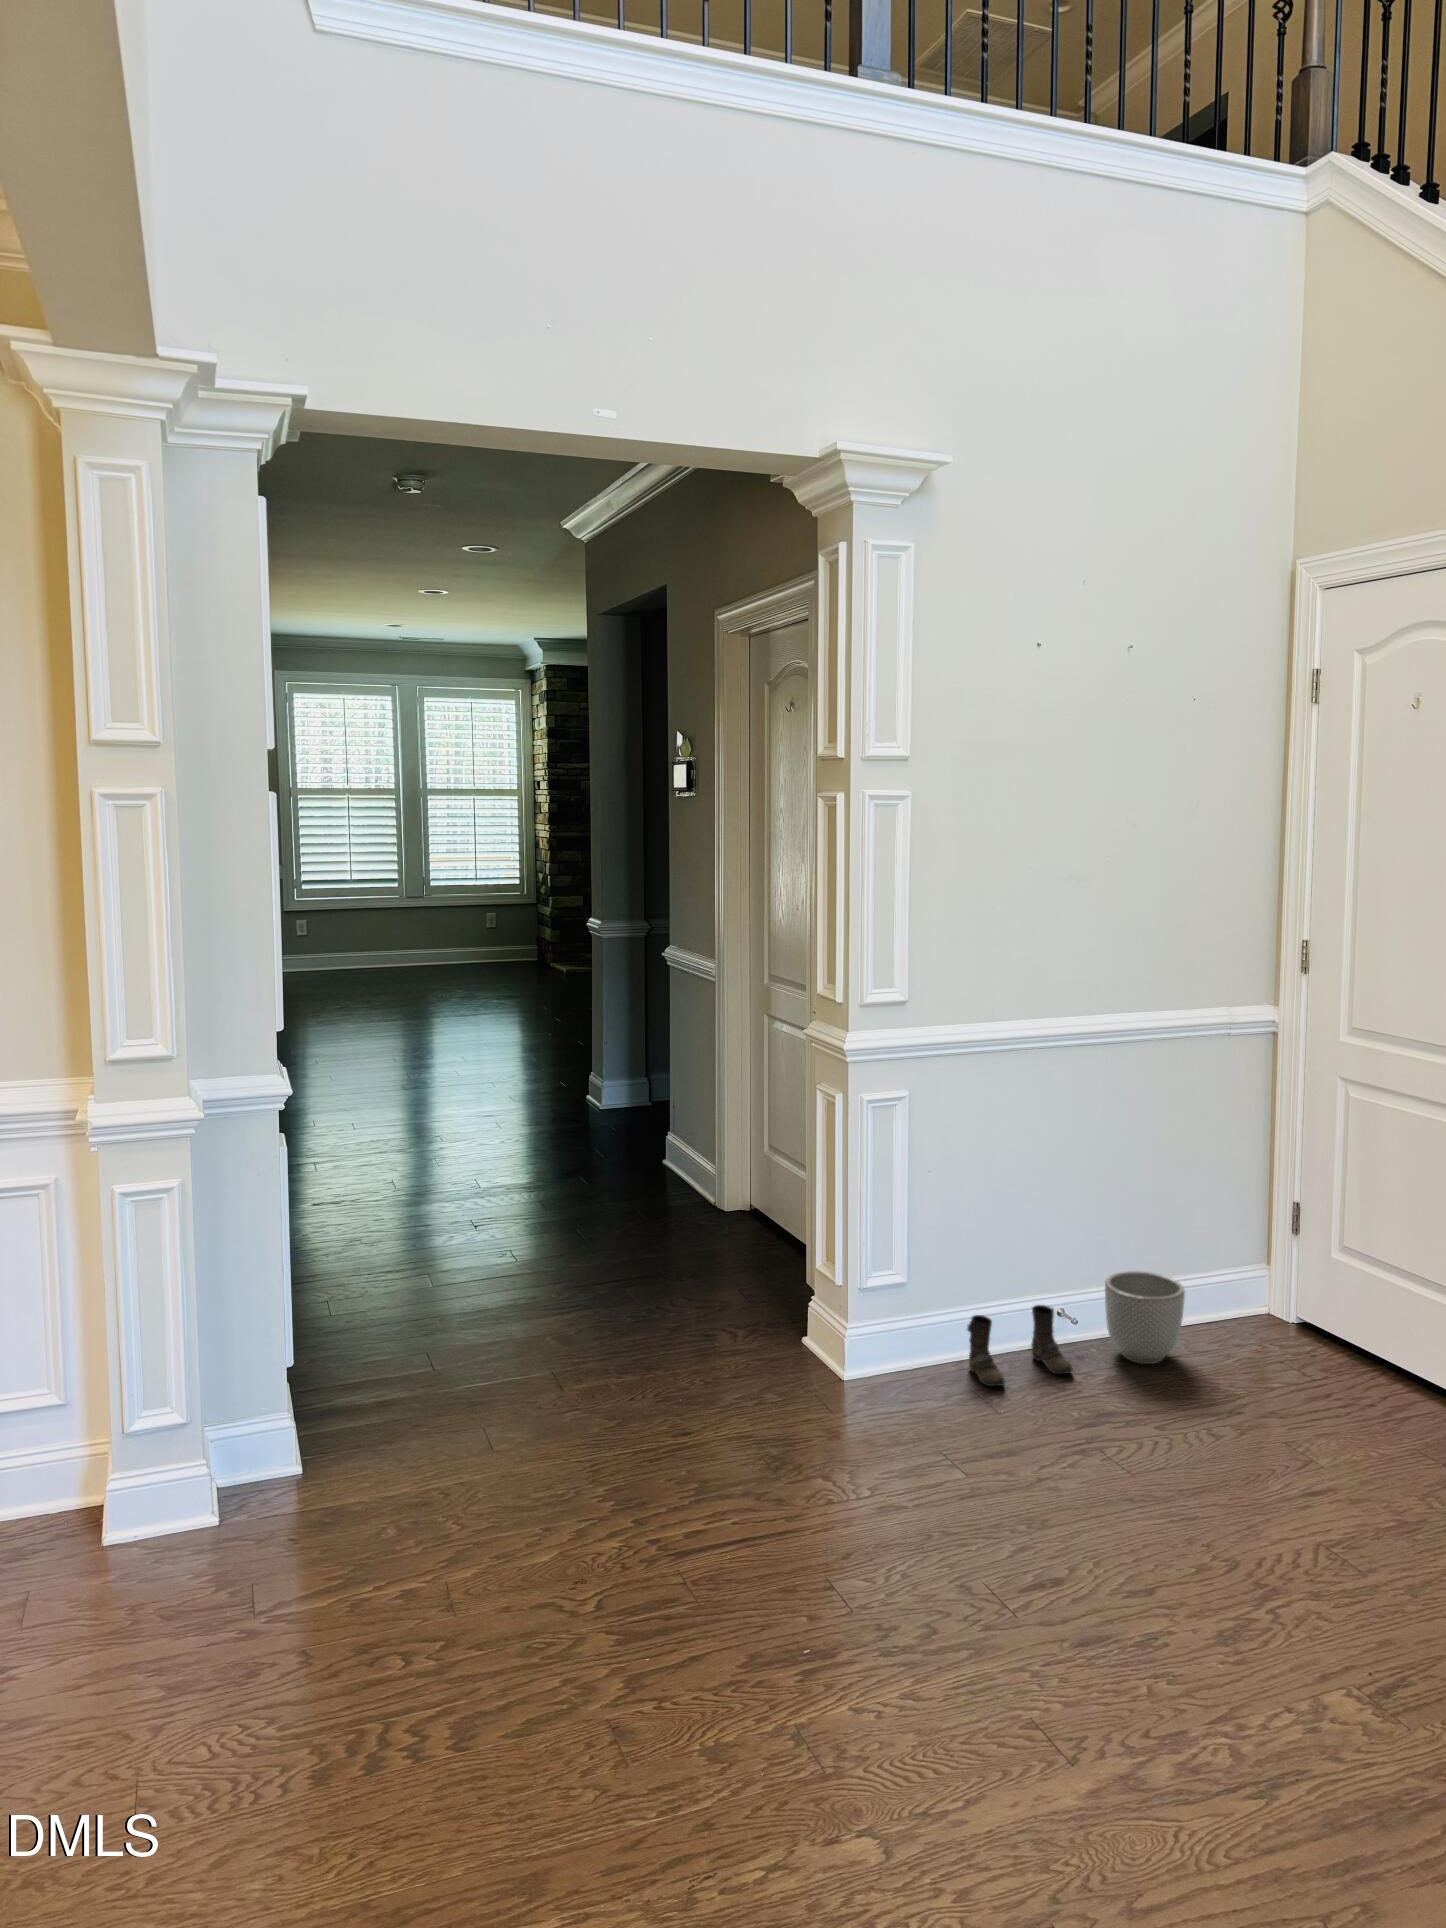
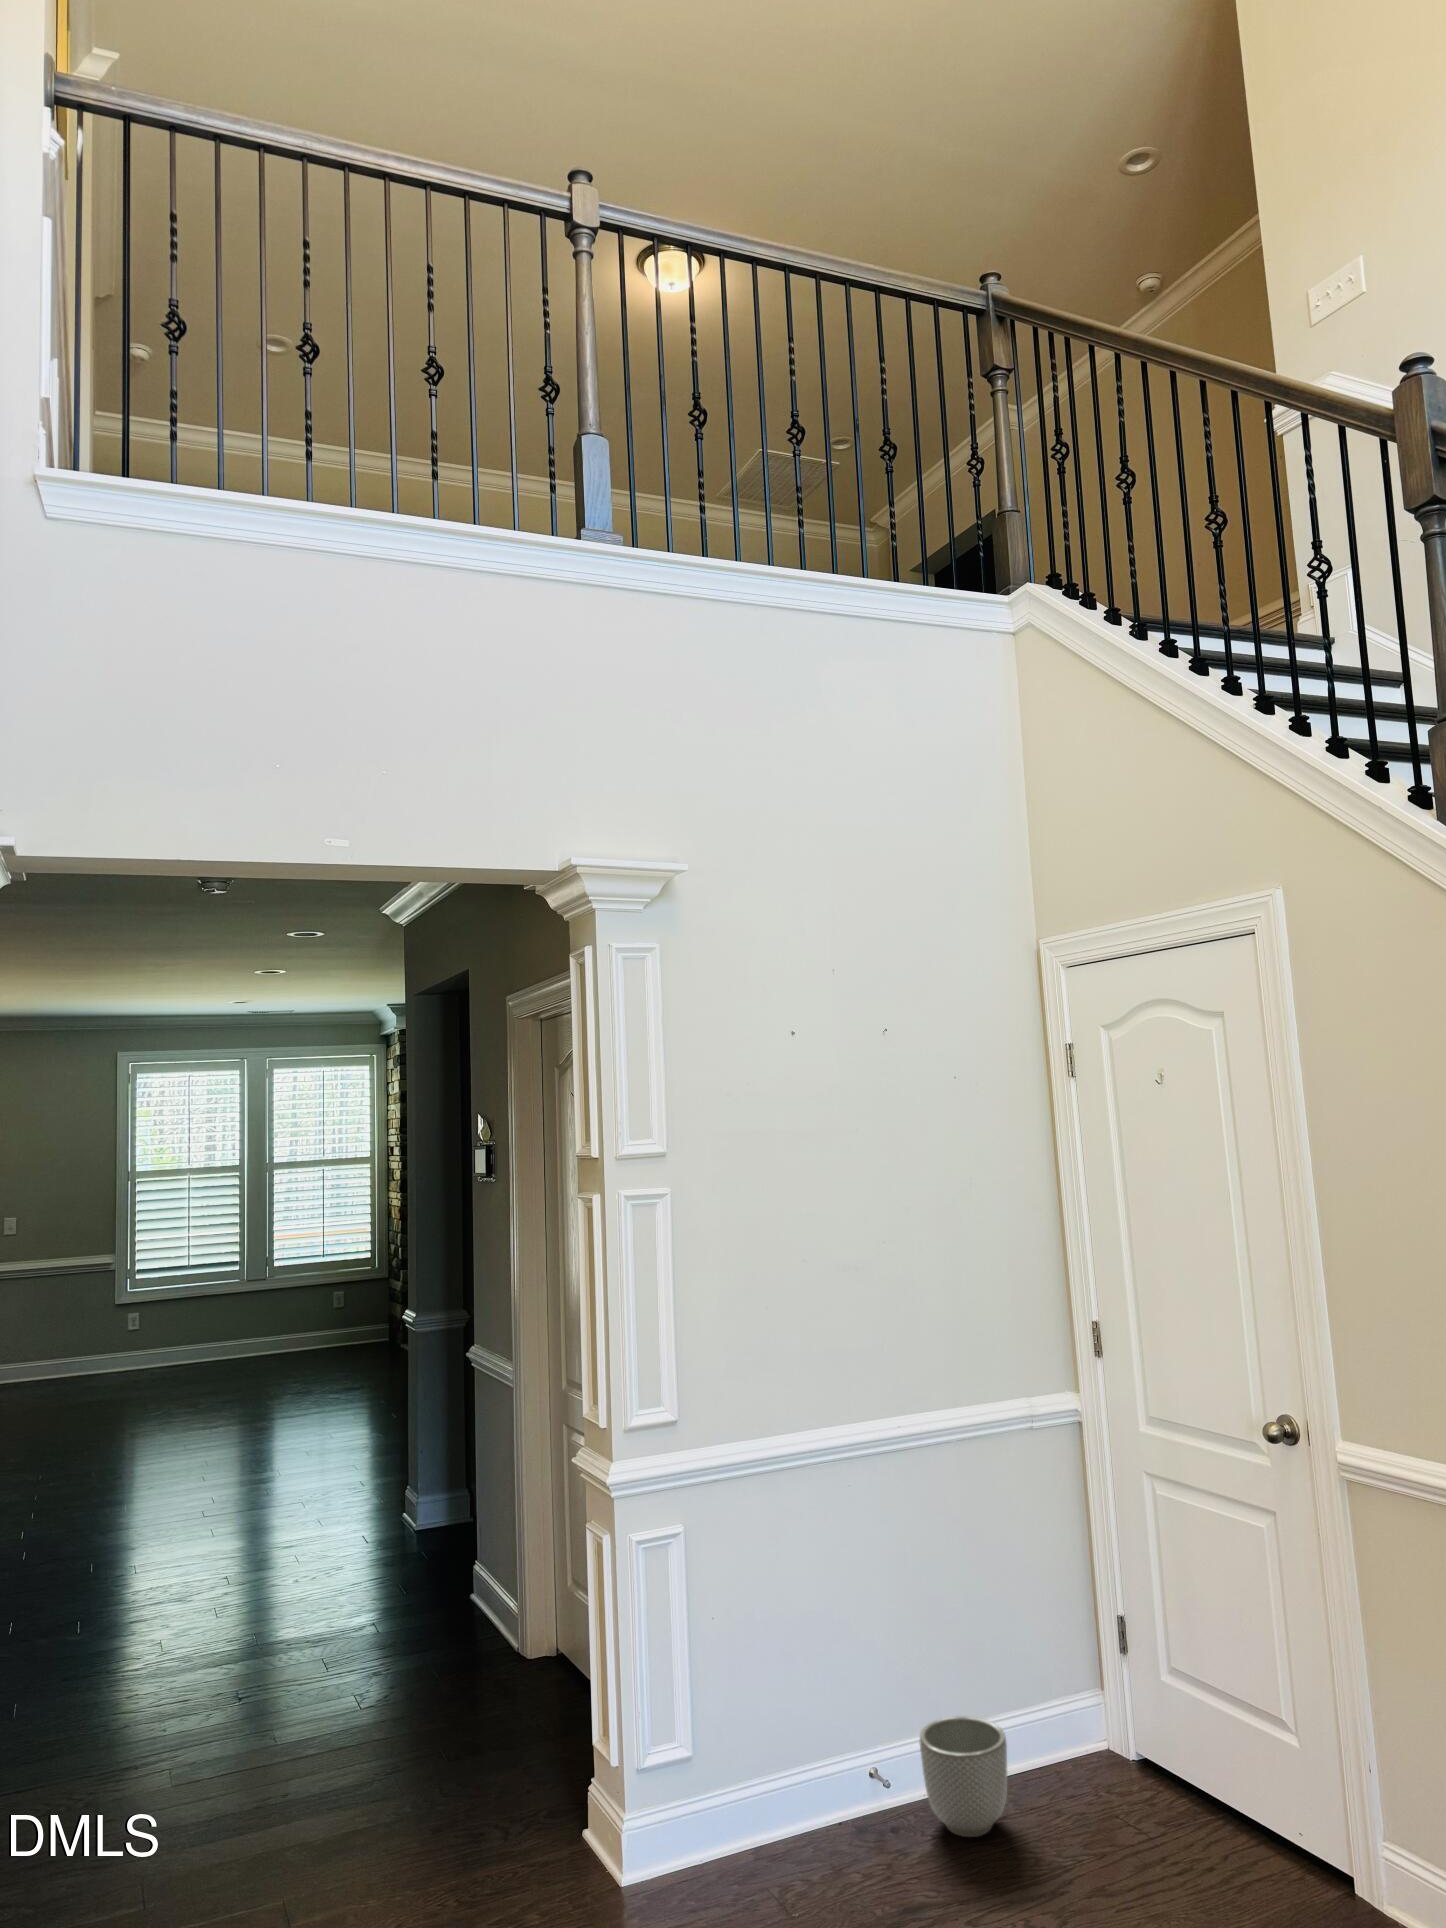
boots: present [967,1305,1073,1386] -> none [764,1771,887,1888]

